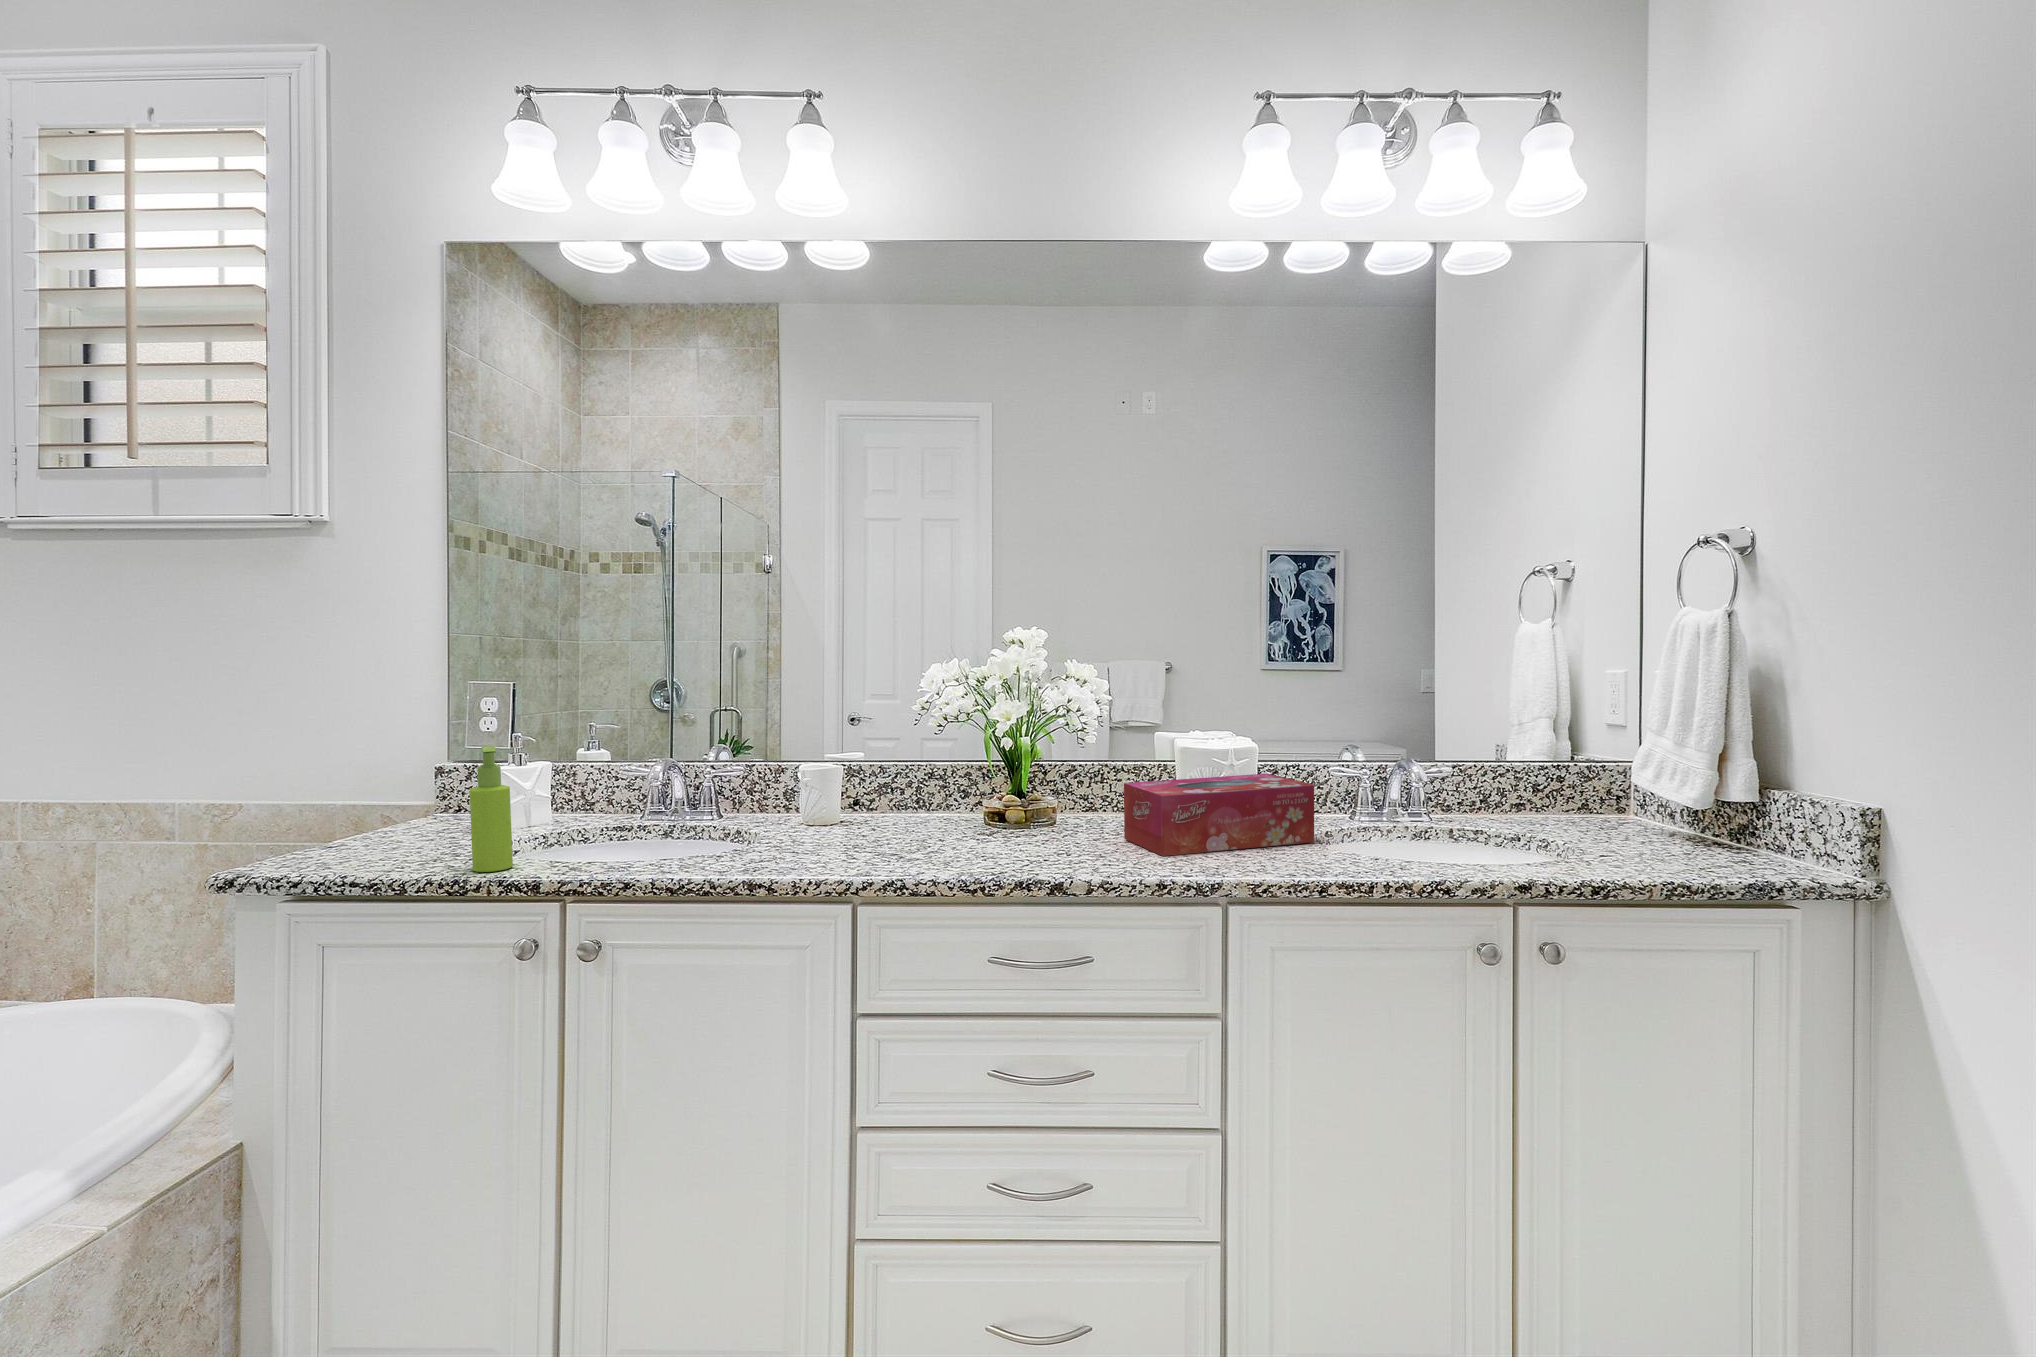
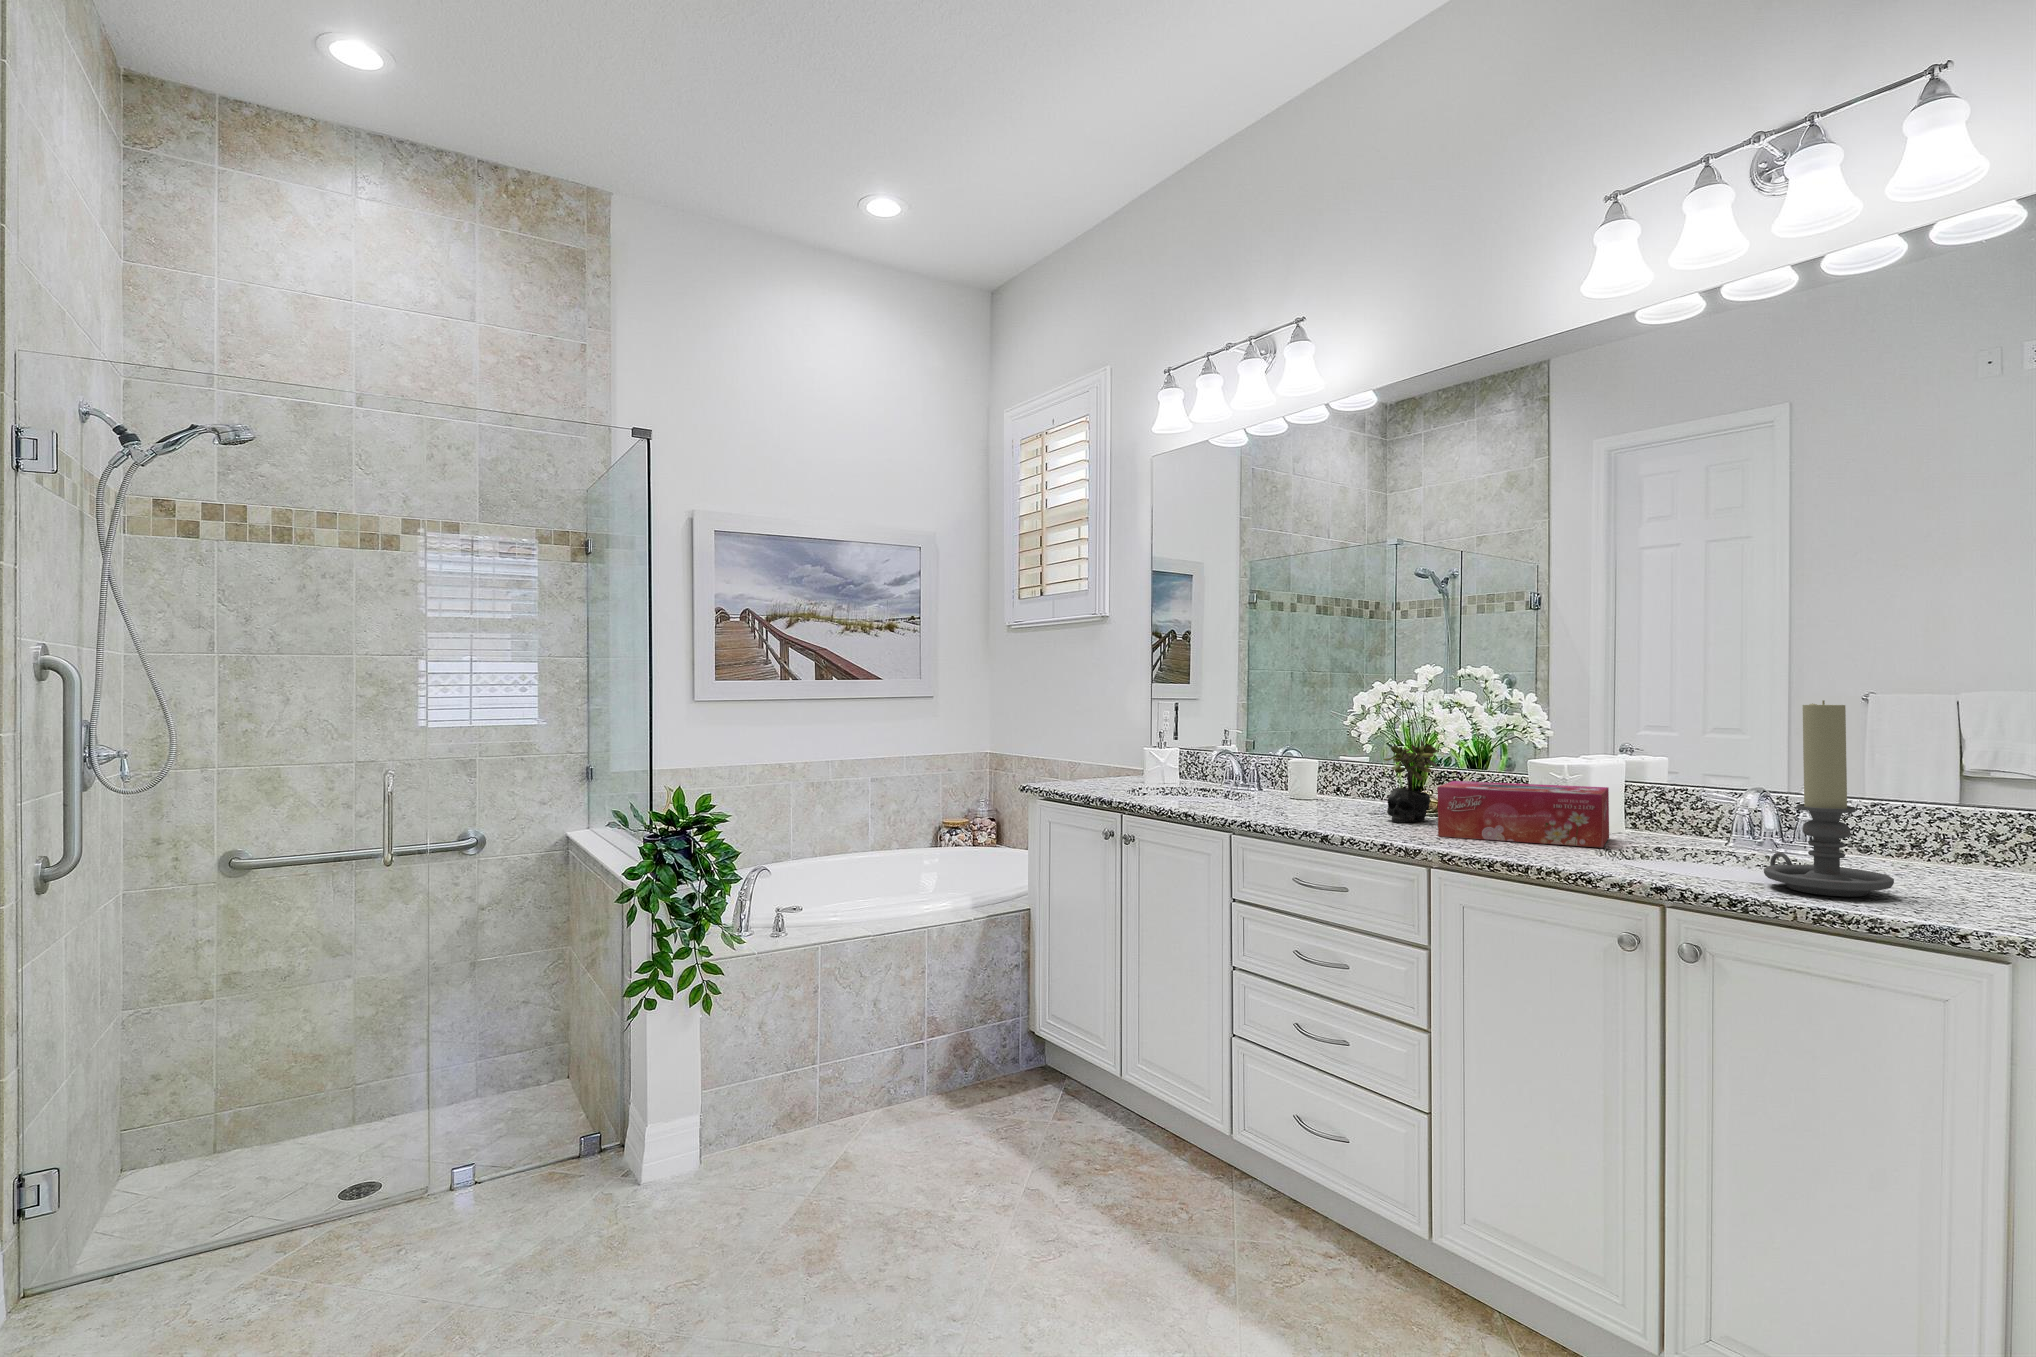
candle holder: none [1518,682,1647,867] -> present [1764,700,1894,897]
succulent plant: none [1020,735,1090,842] -> present [1384,740,1438,823]
soap dispenser: present [470,746,513,872] -> none [1063,724,1084,795]

